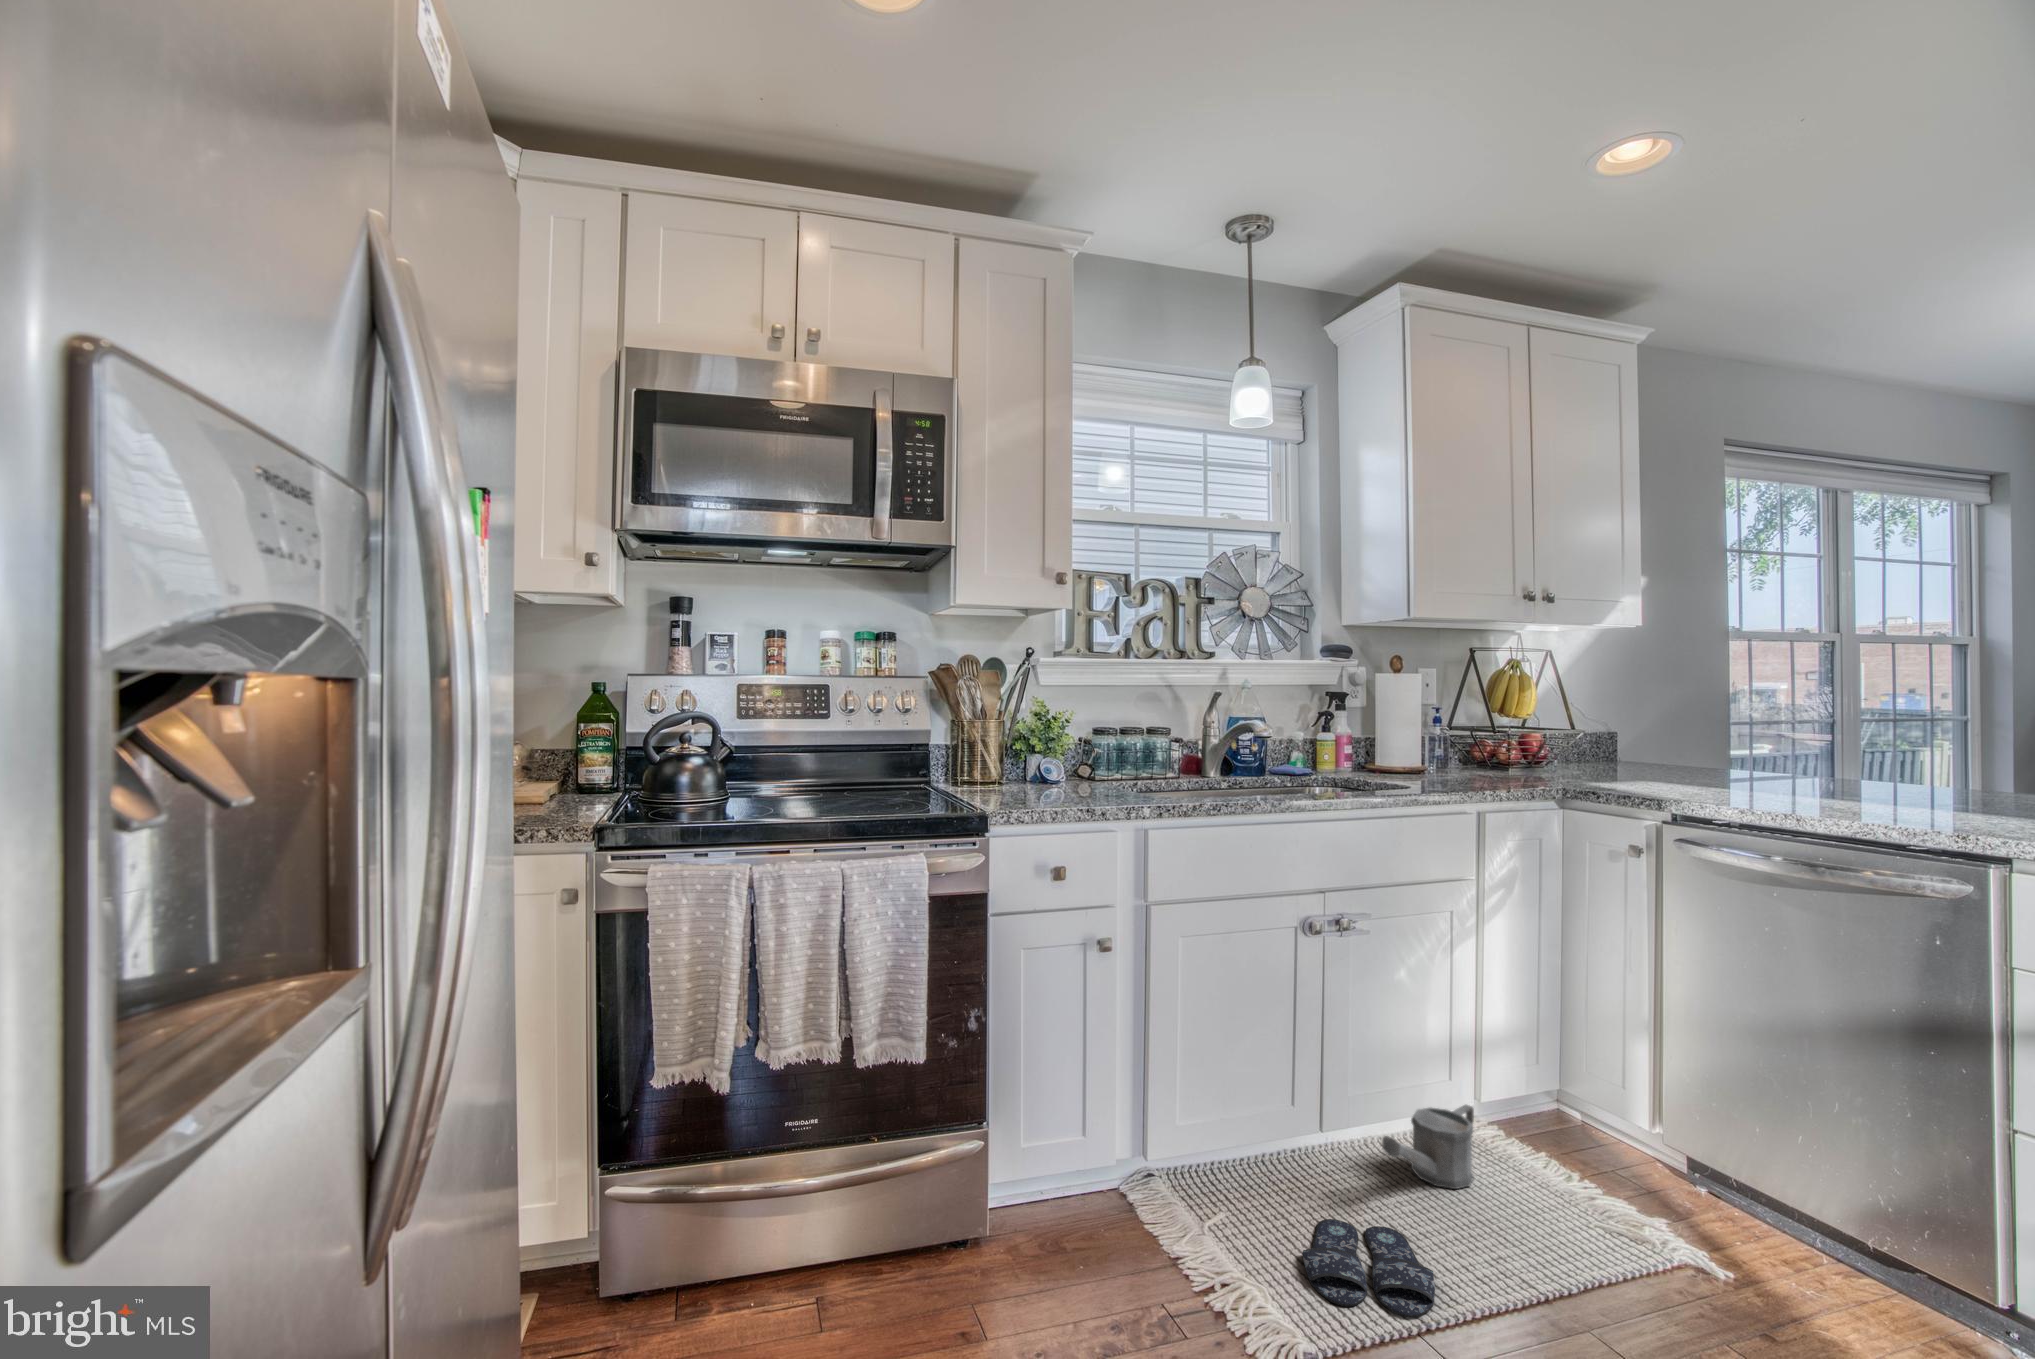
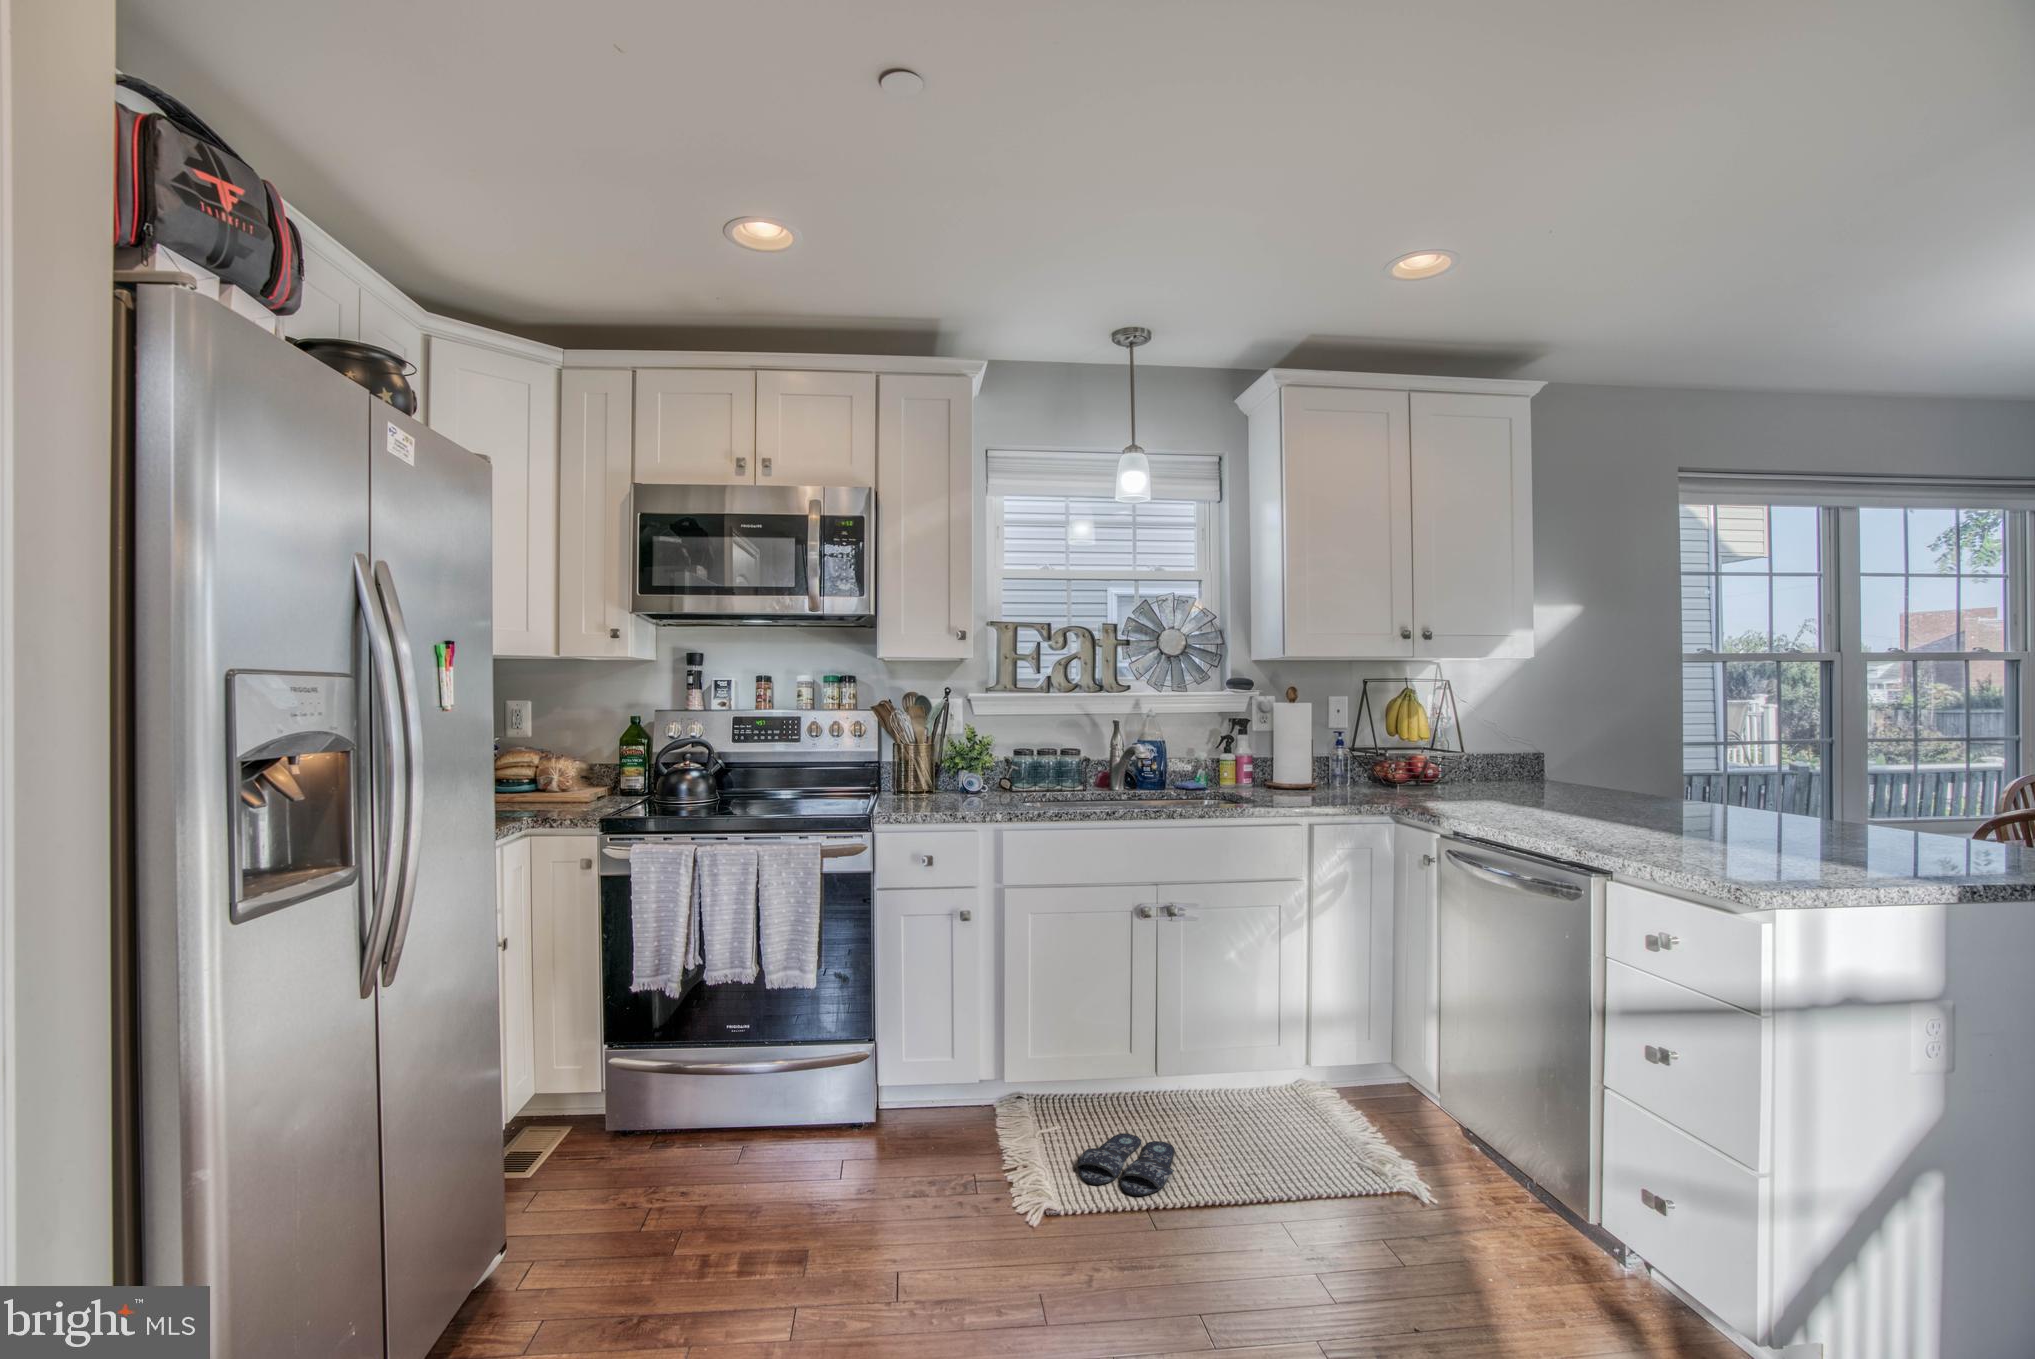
watering can: present [1382,1105,1474,1189] -> none [1180,1062,1282,1125]

